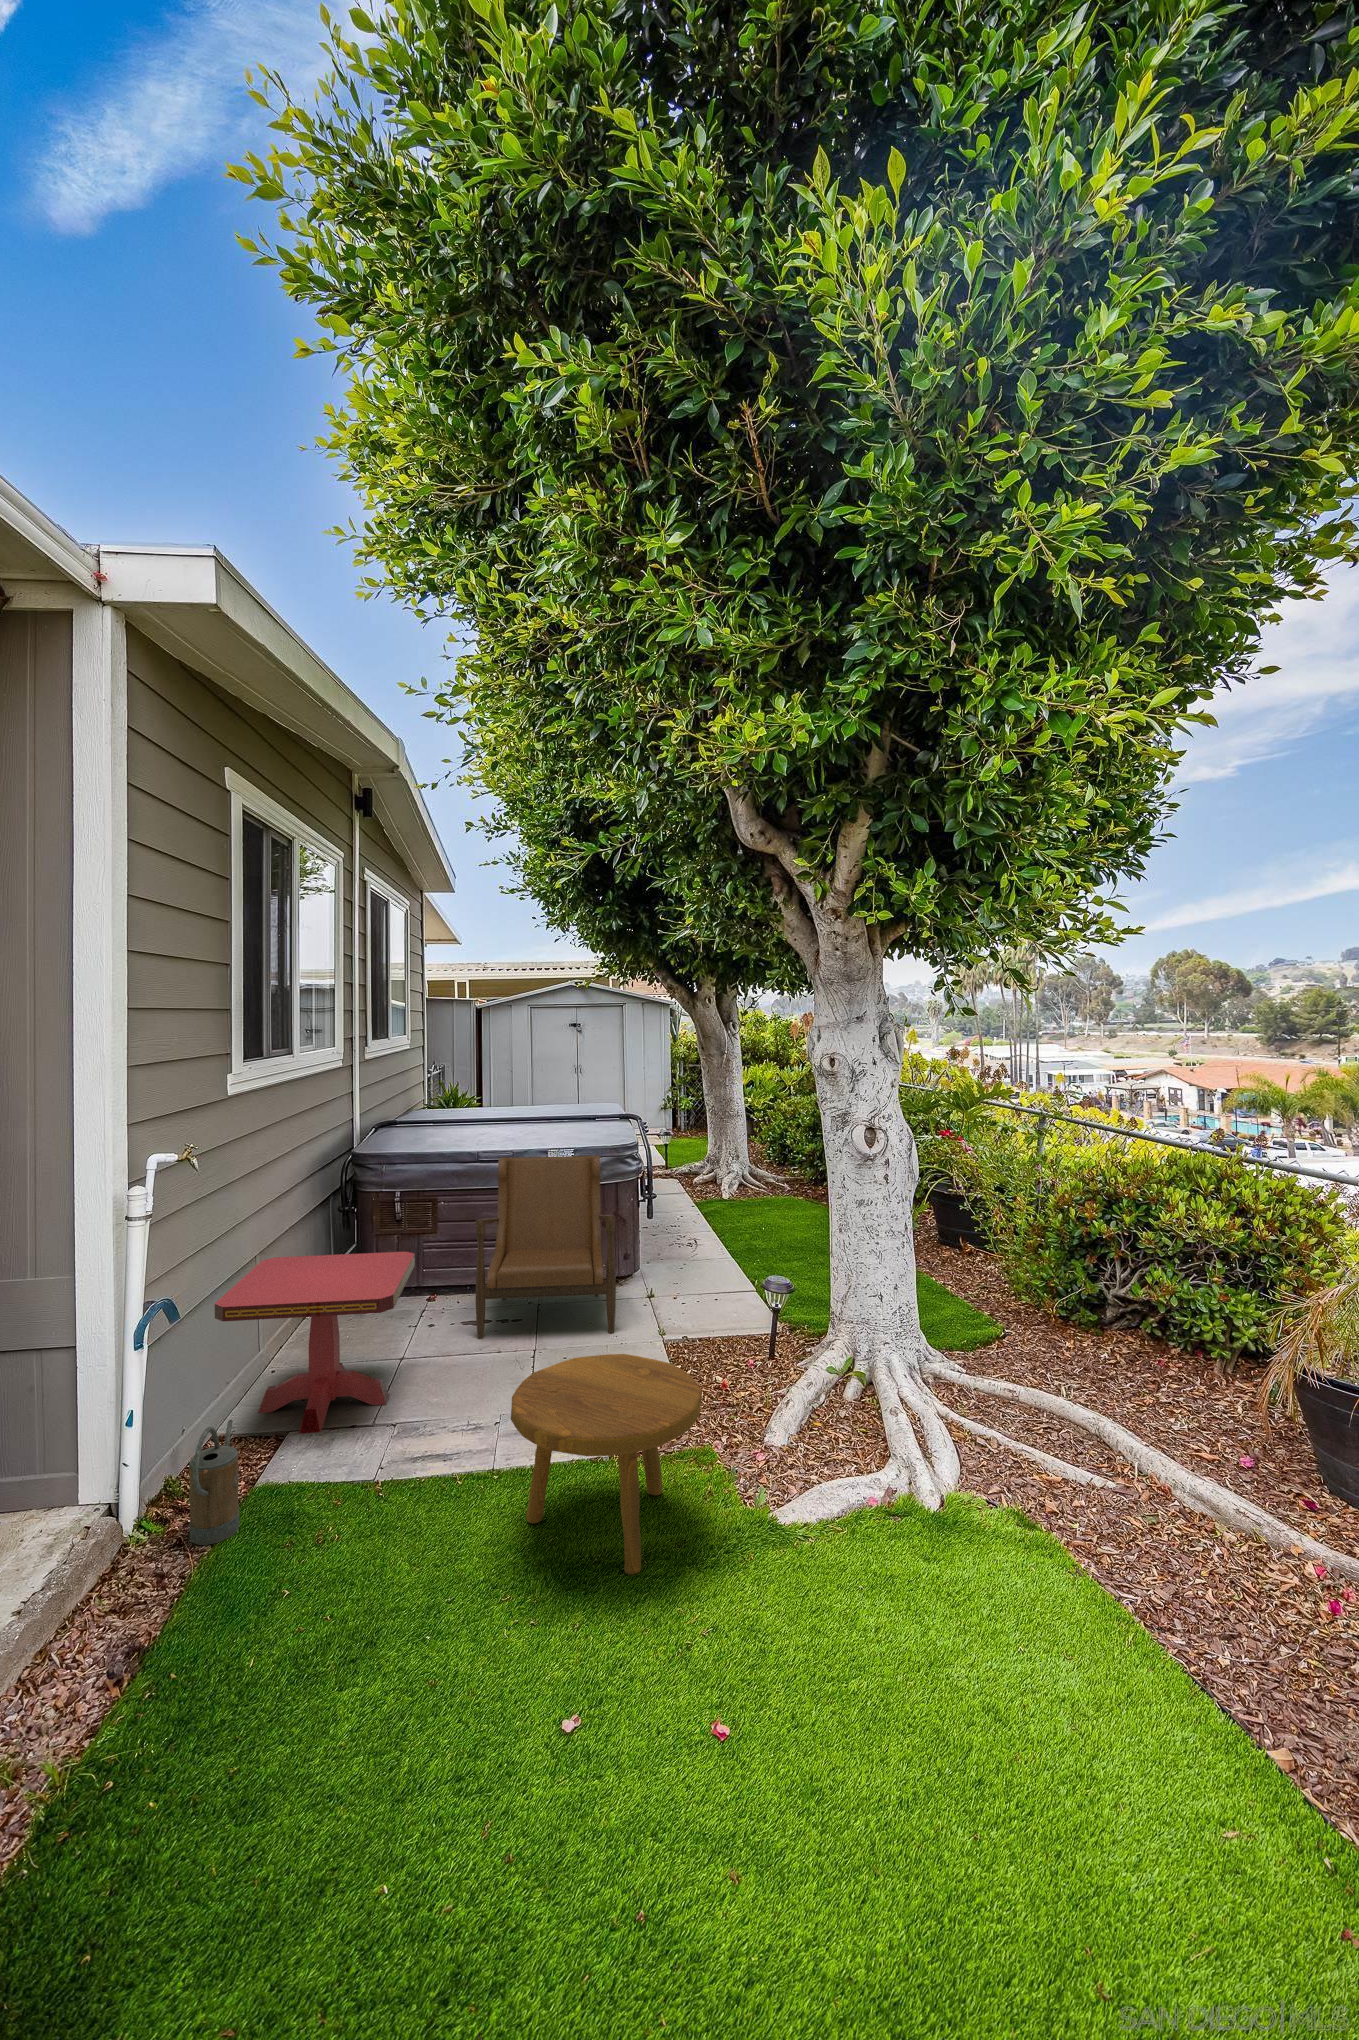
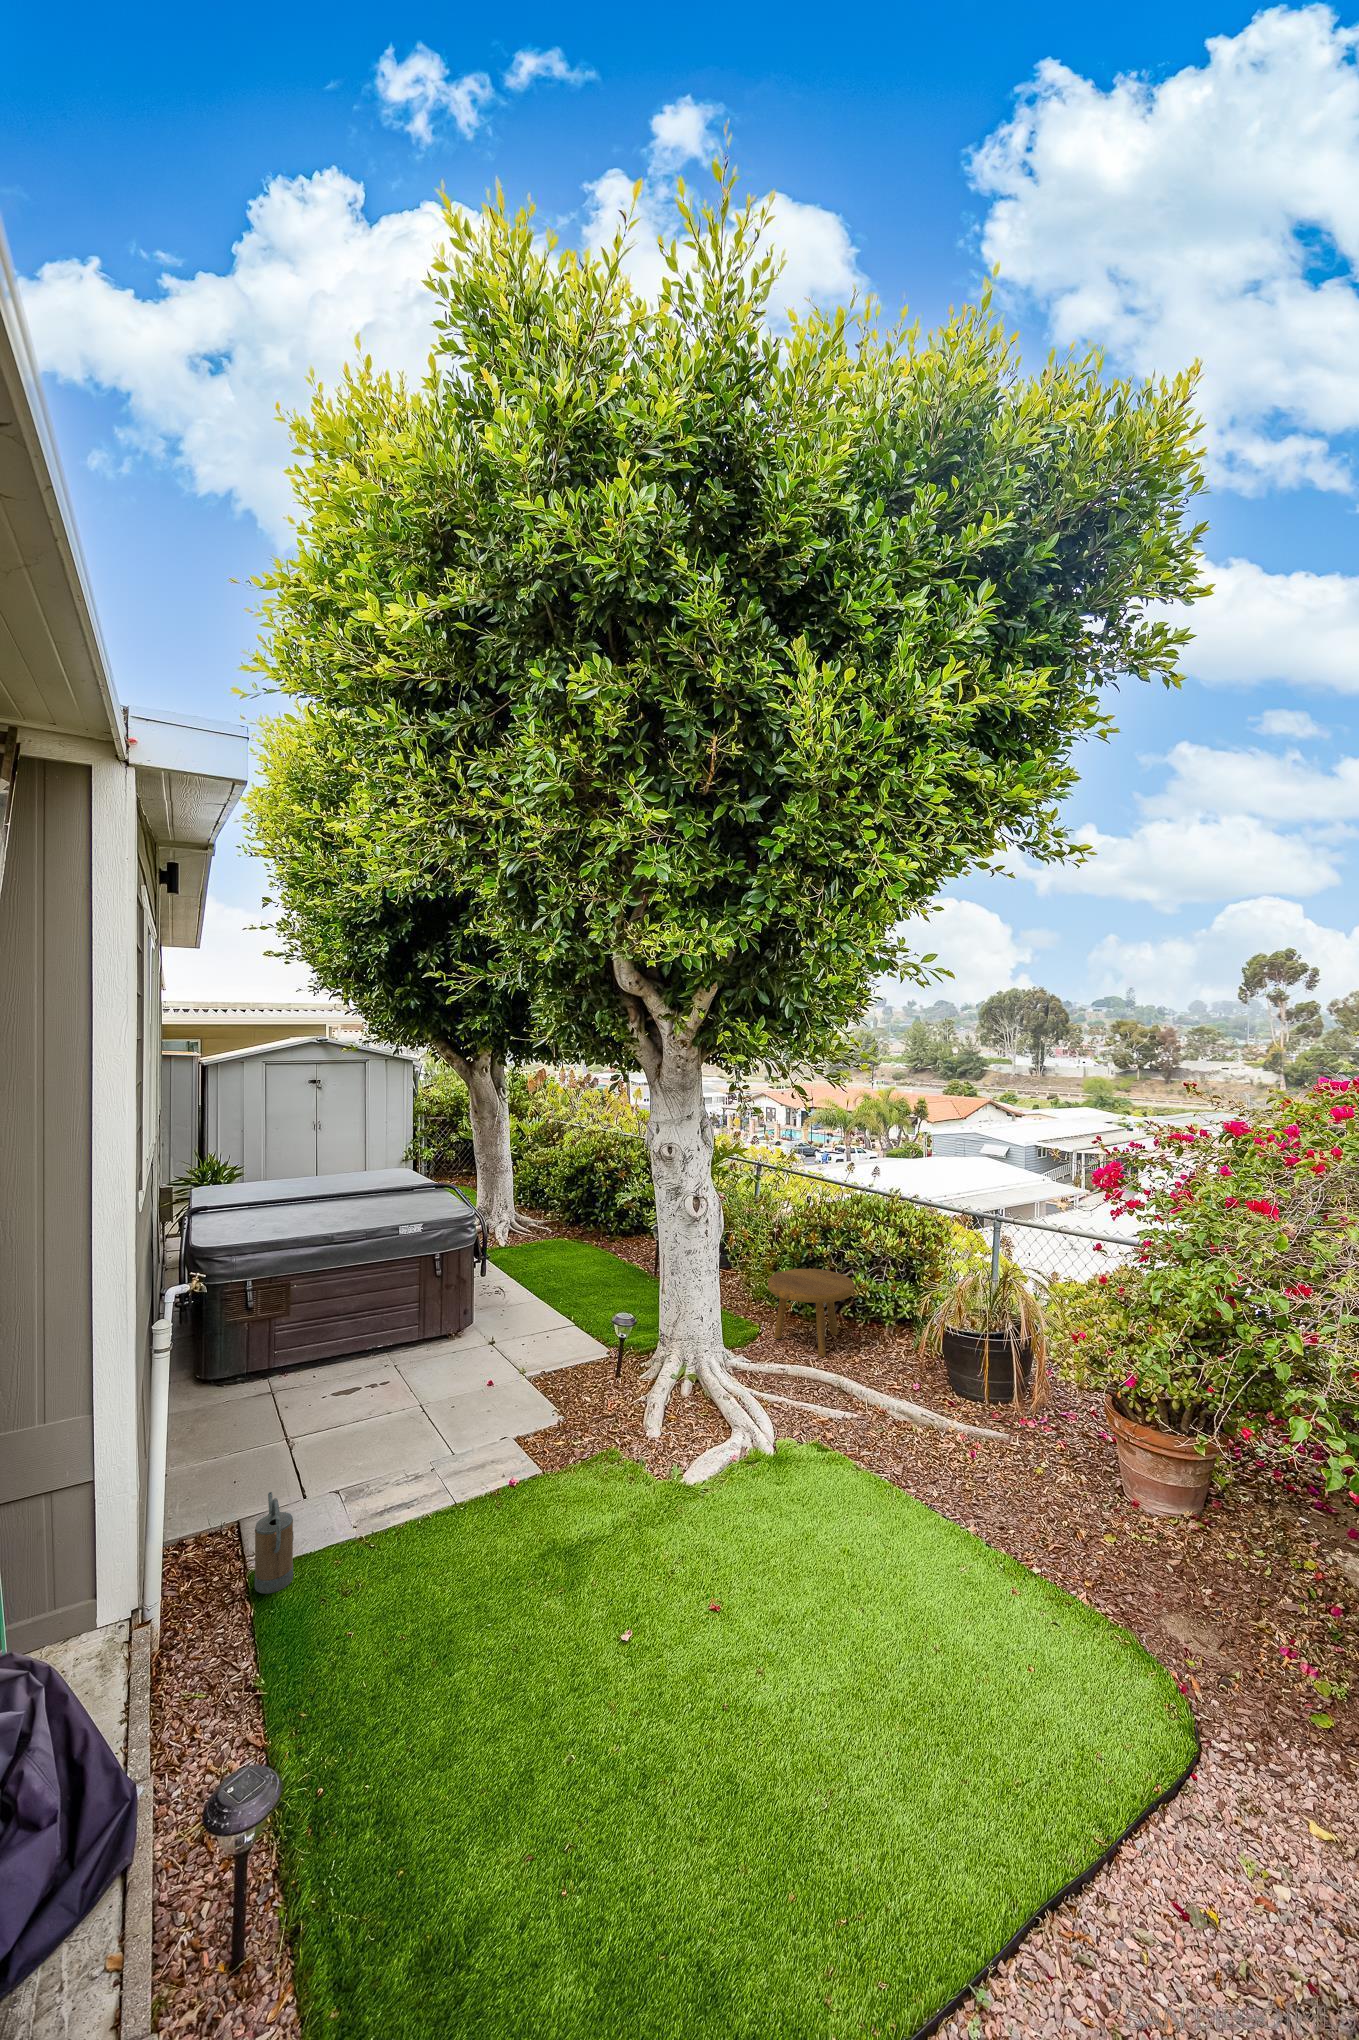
armchair: present [476,1156,616,1339] -> none [370,1230,487,1398]
side table: present [215,1252,415,1434] -> none [205,1333,362,1500]
footstool: present [511,1354,702,1575] -> present [768,1269,855,1357]

